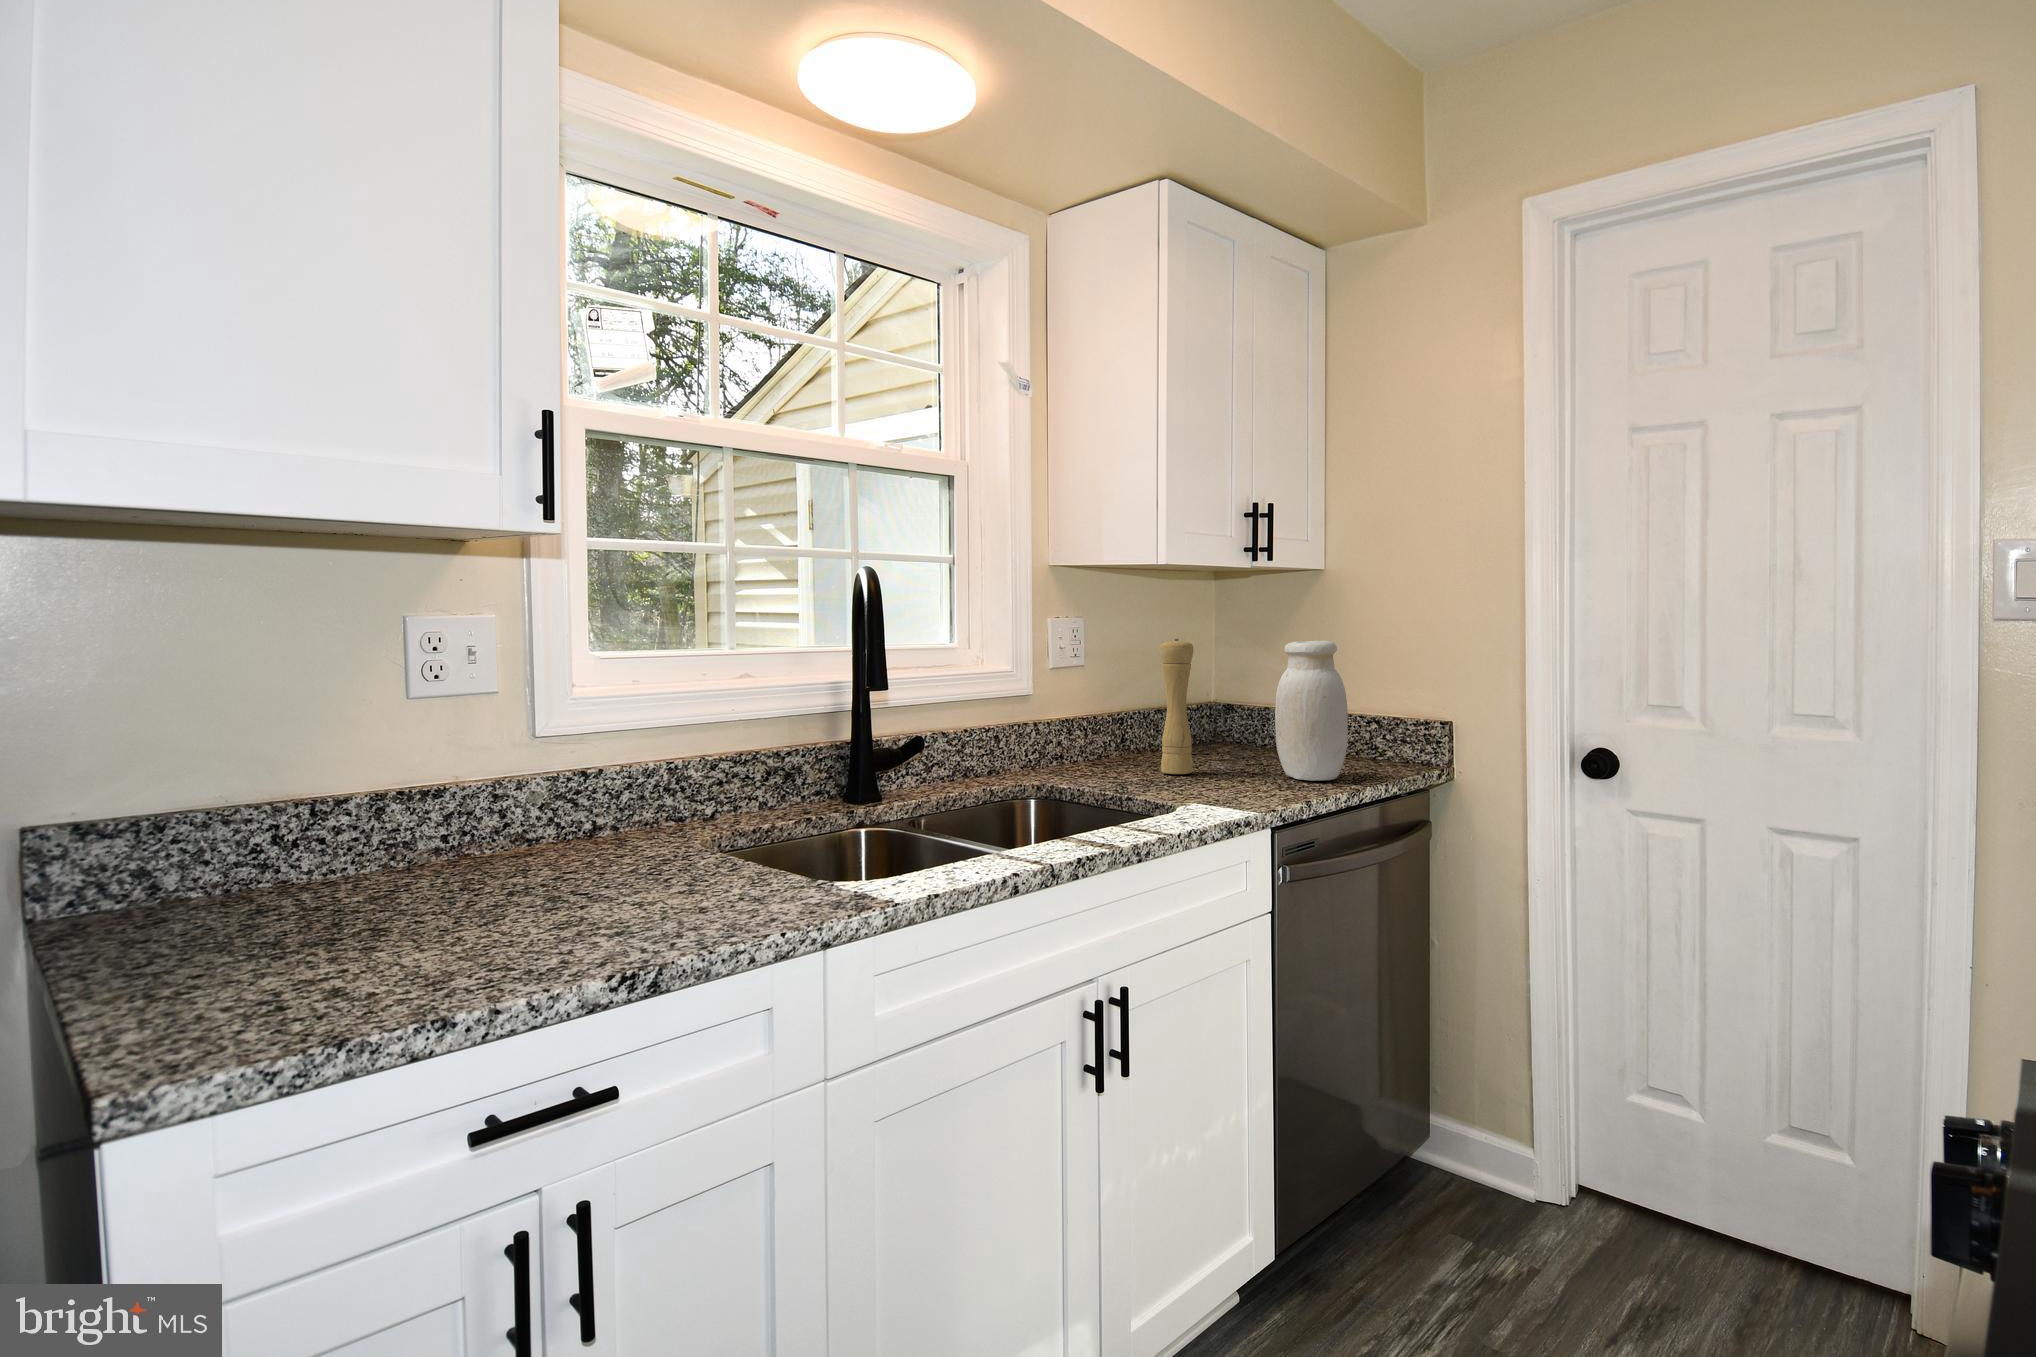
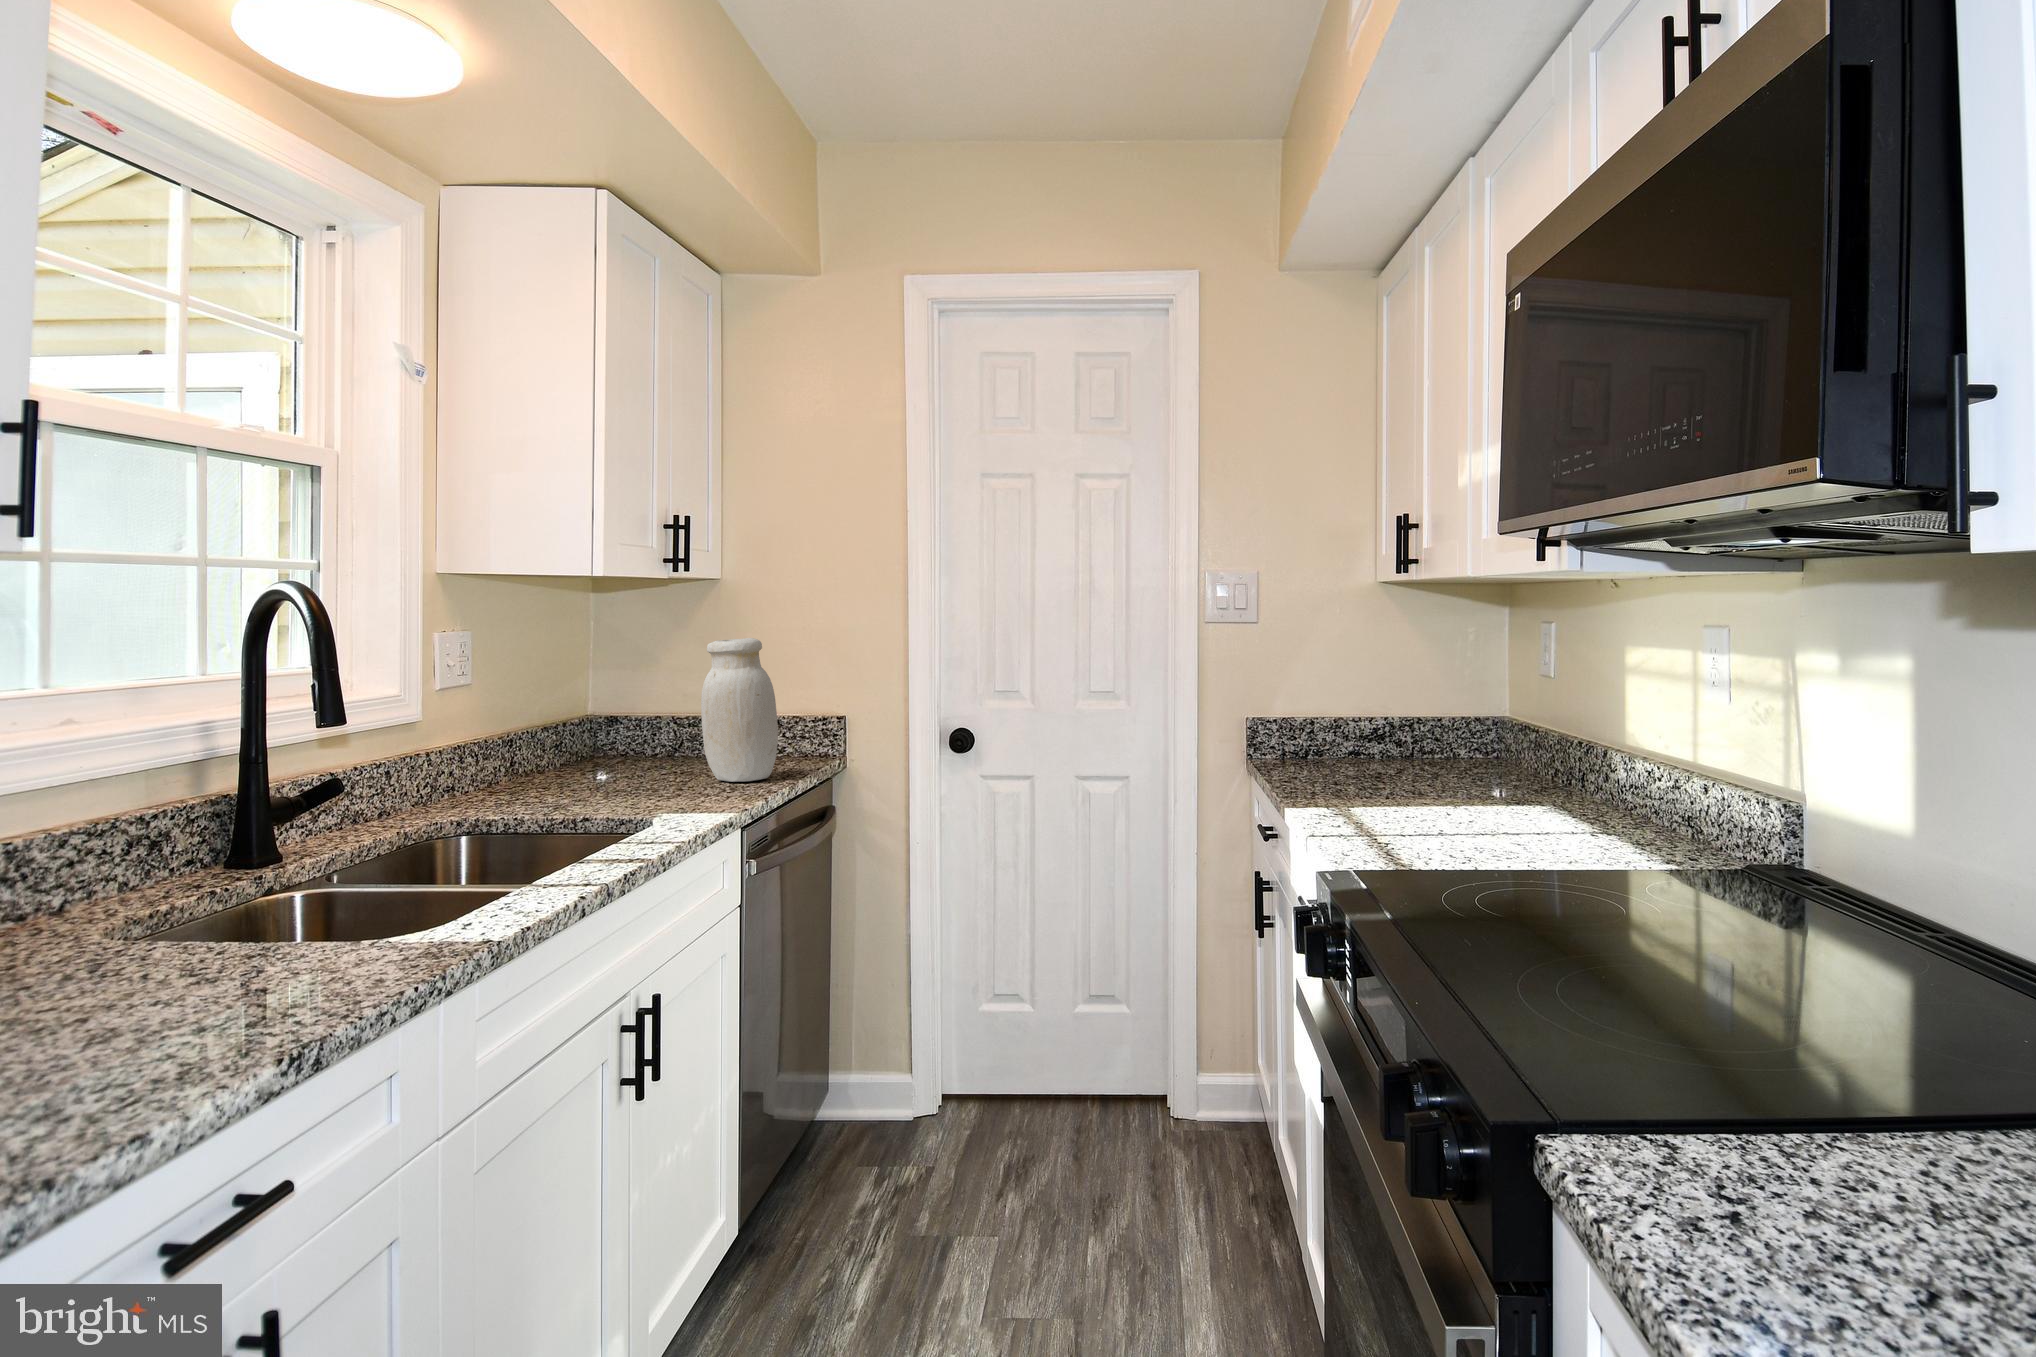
pepper mill: present [1159,639,1194,774] -> none [571,643,617,793]

